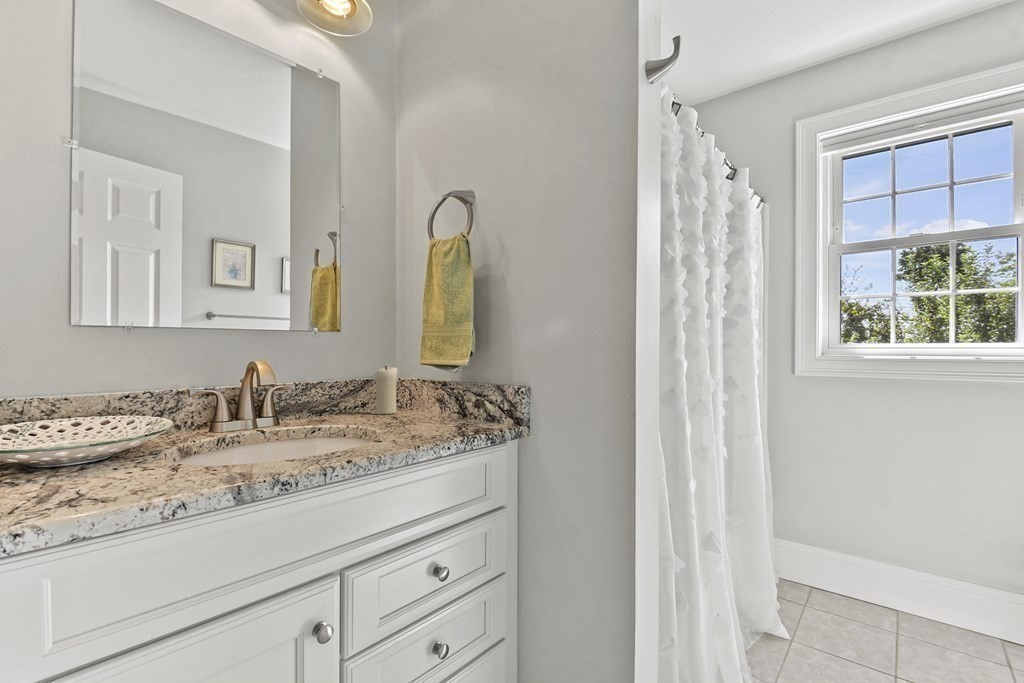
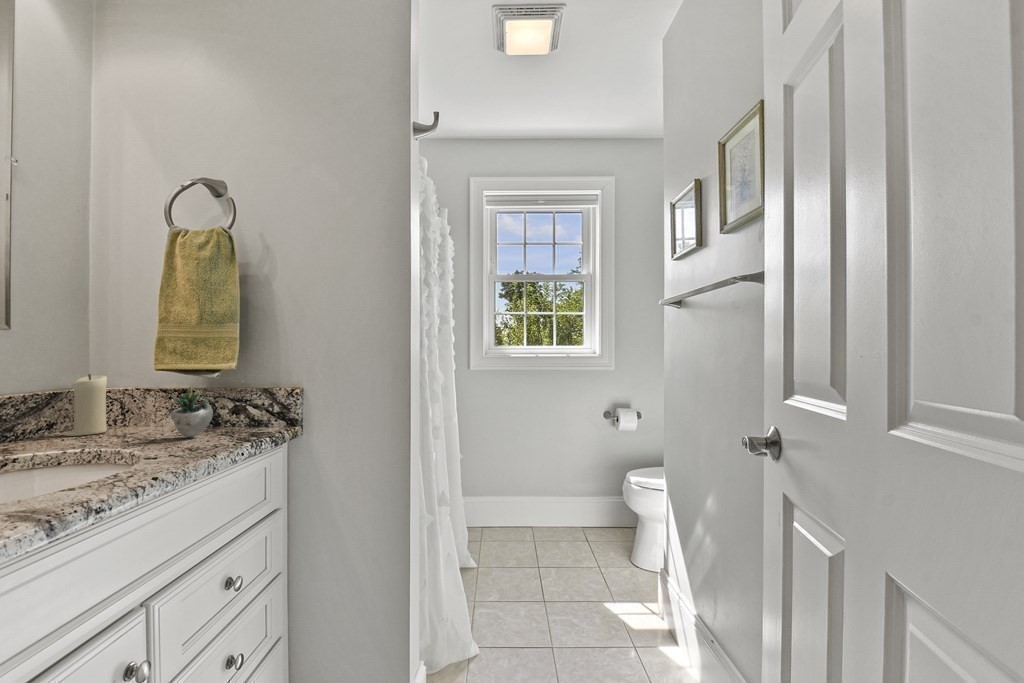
succulent plant: none [419,377,469,426] -> present [171,381,243,437]

